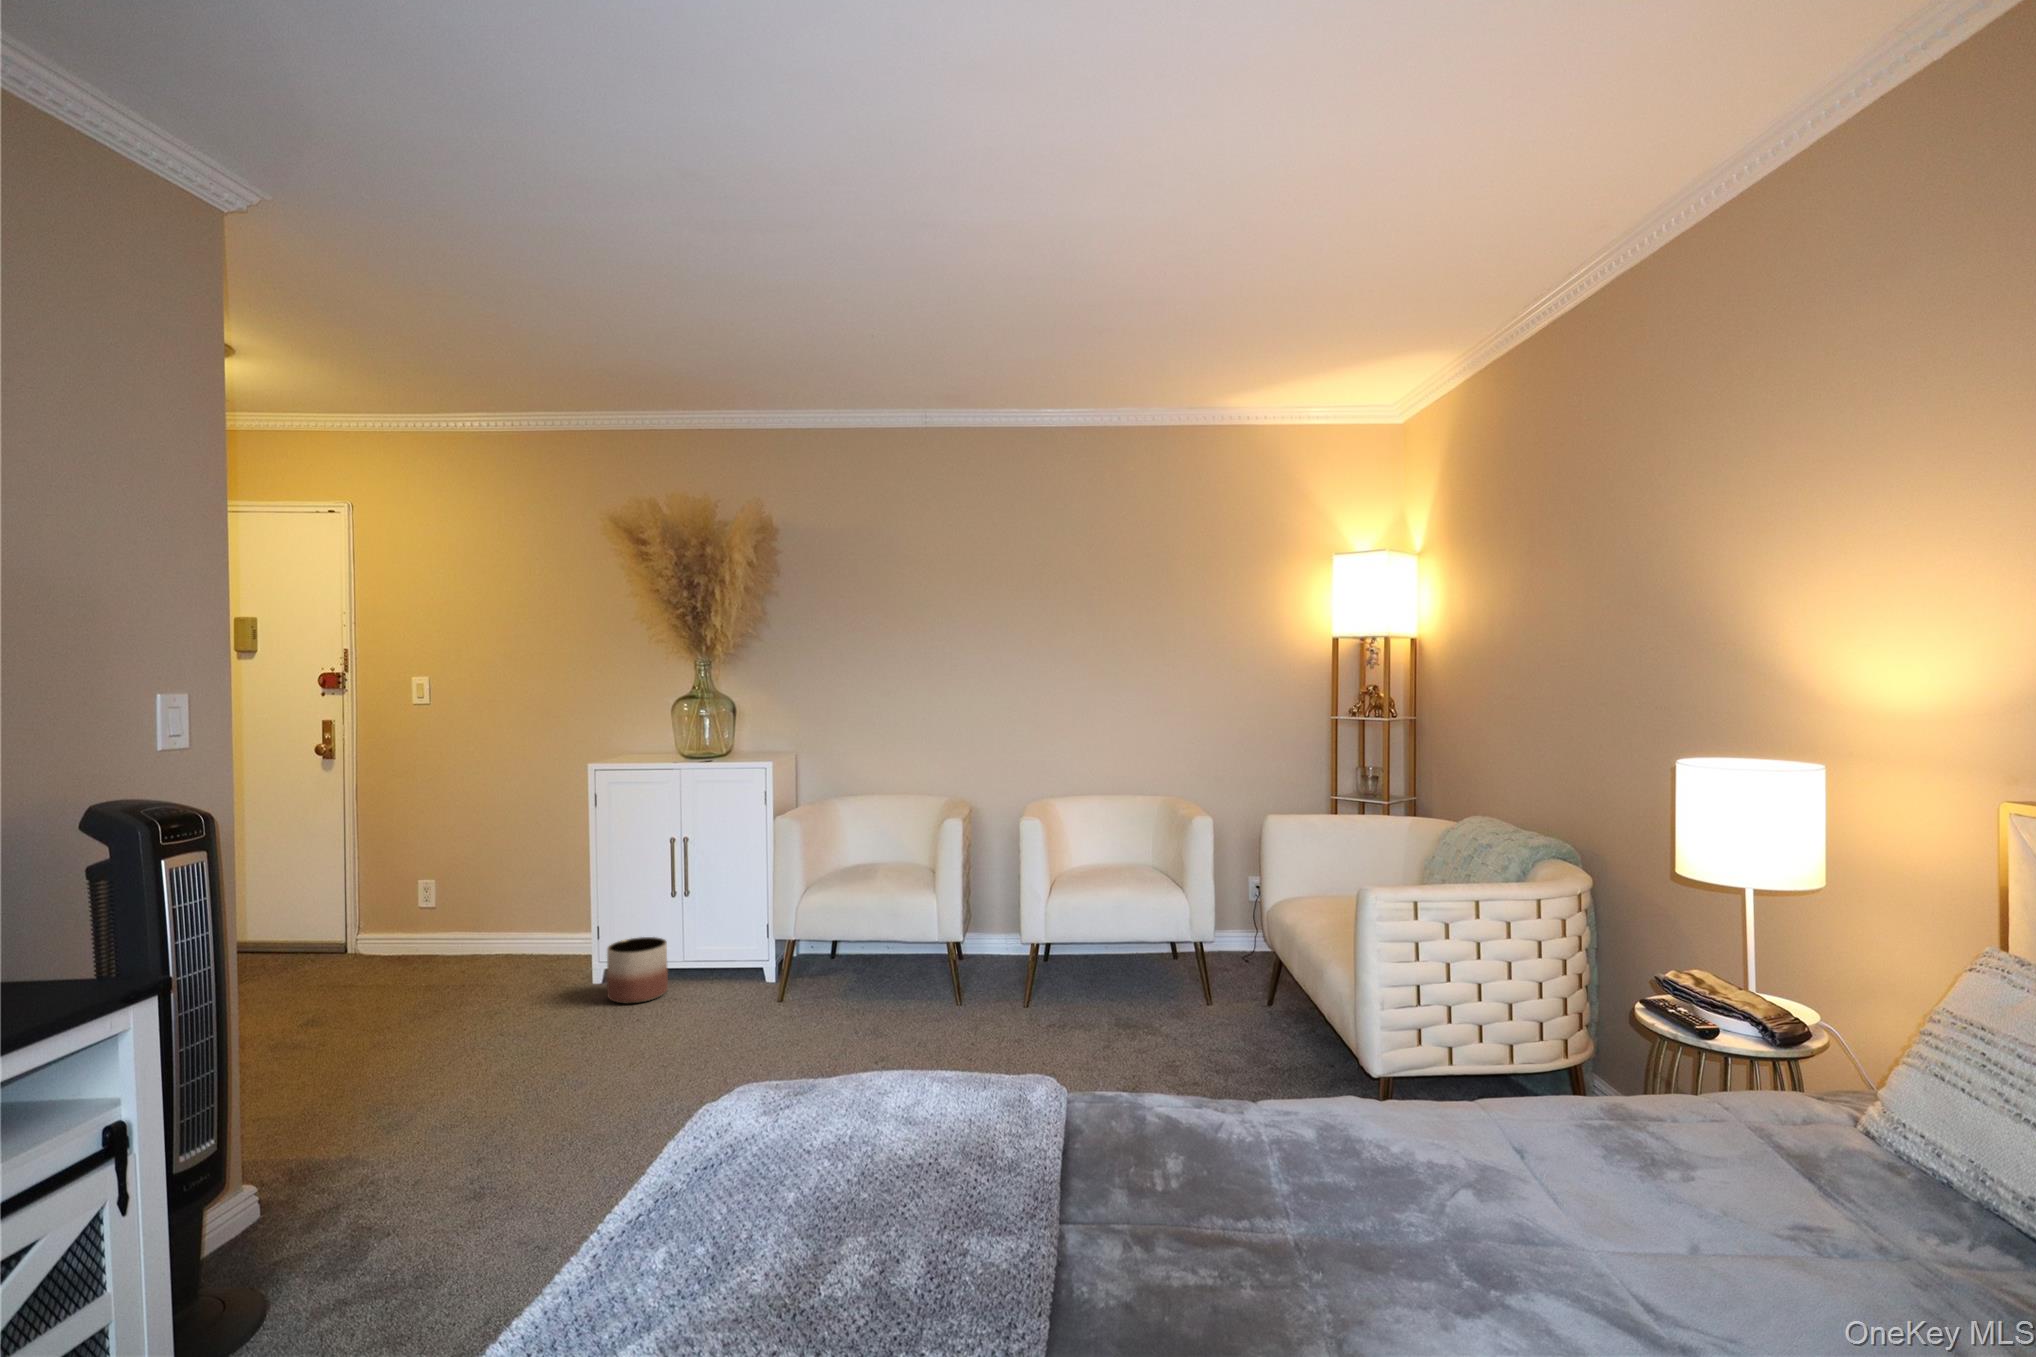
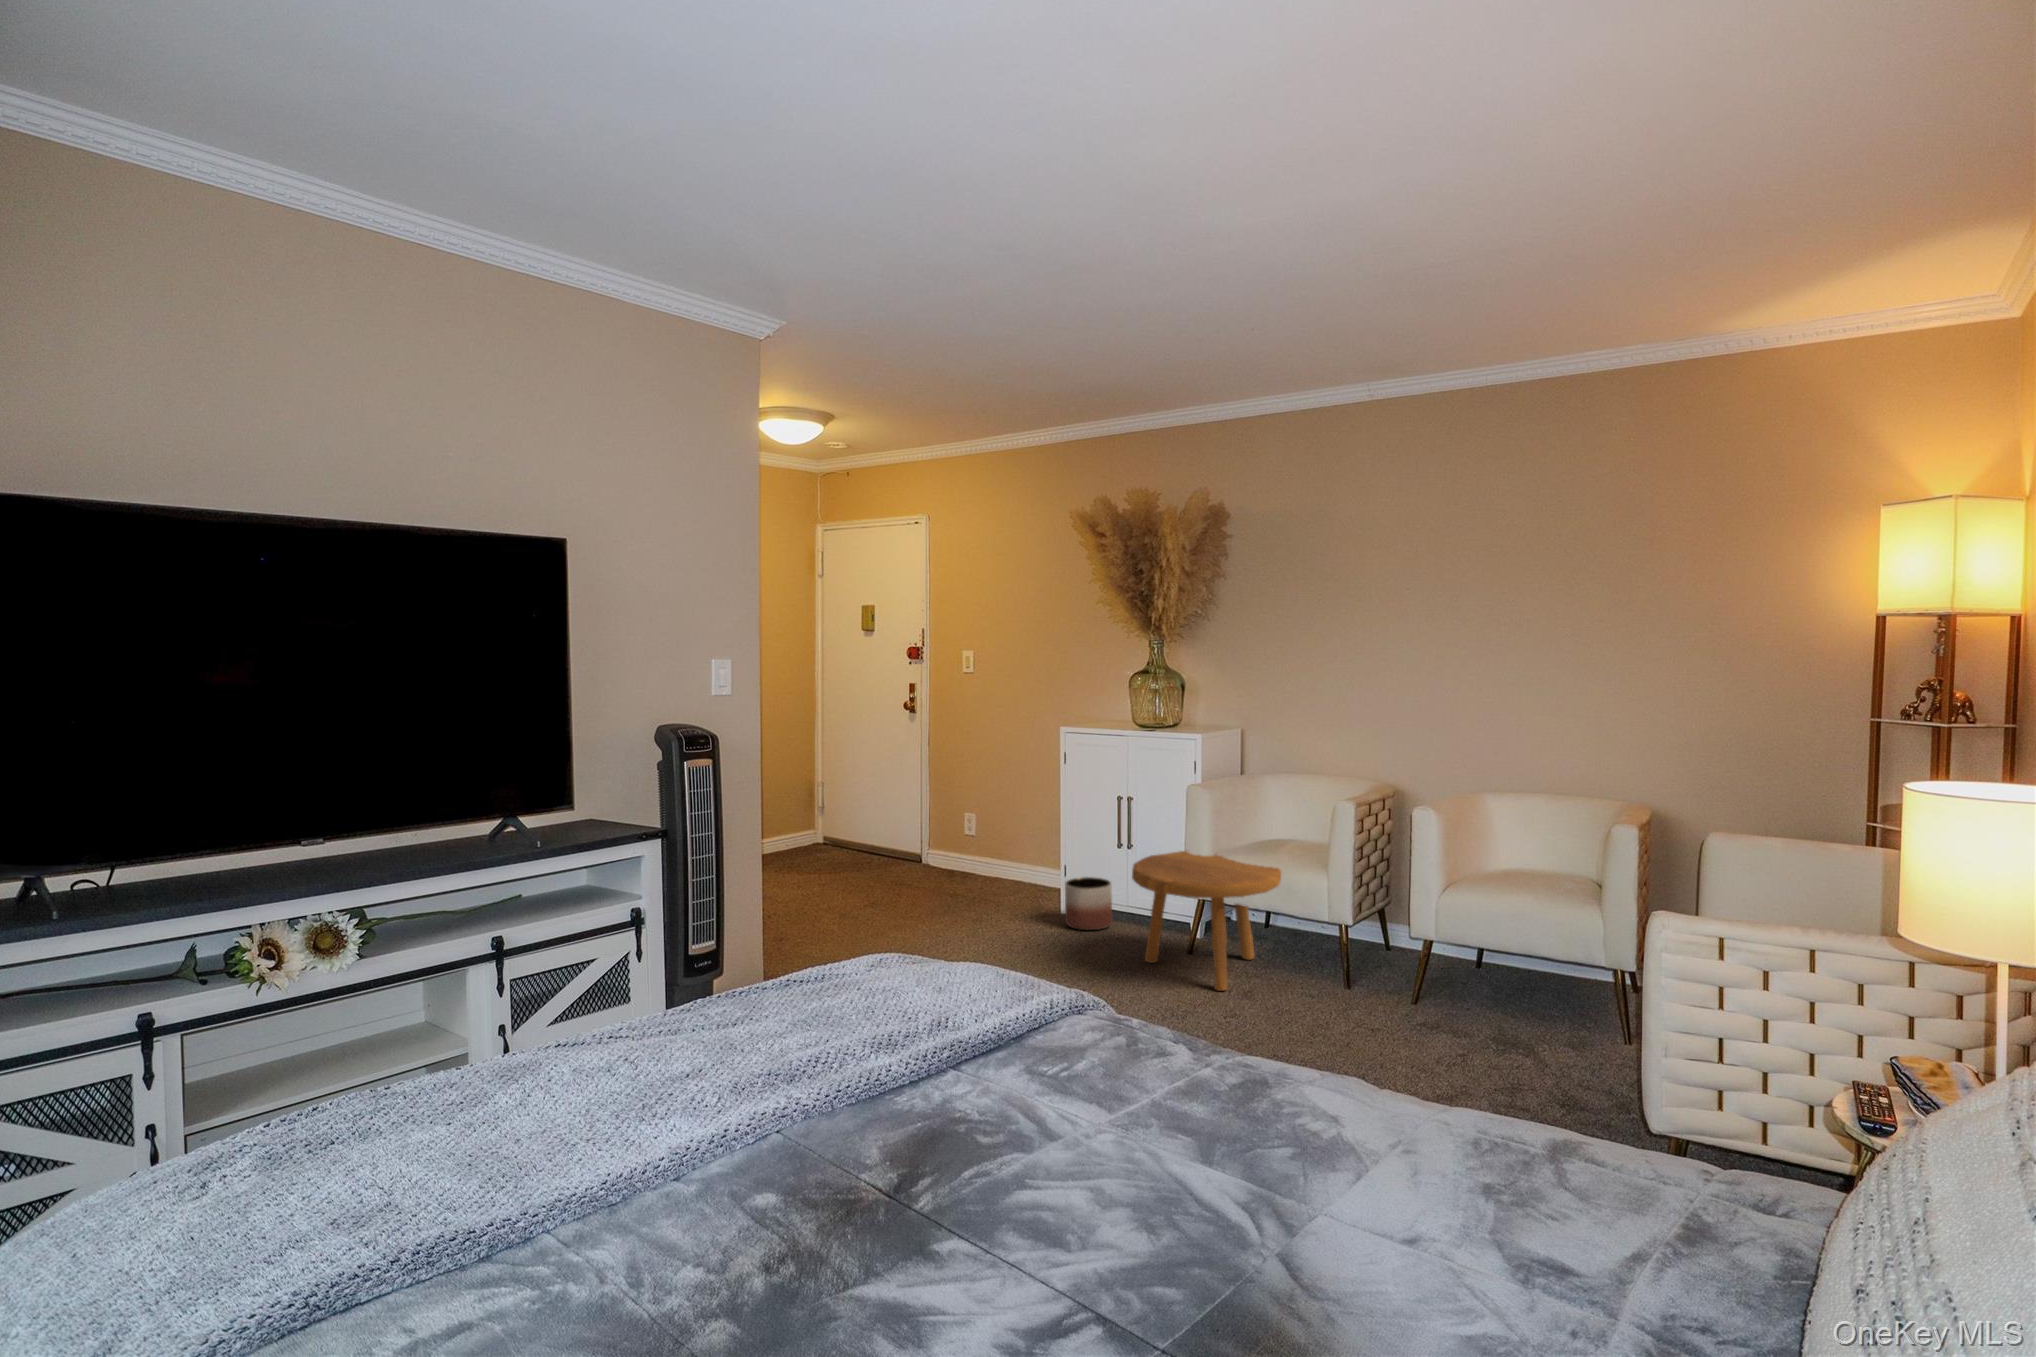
footstool: none [725,885,892,1040] -> present [1132,851,1281,991]

